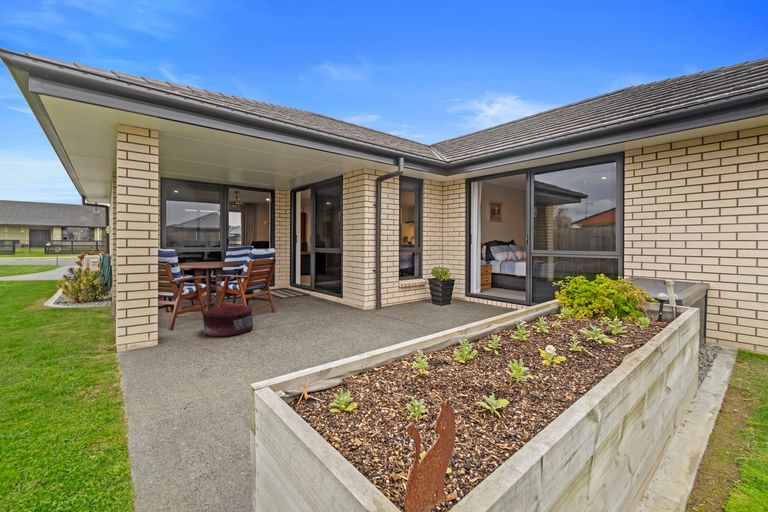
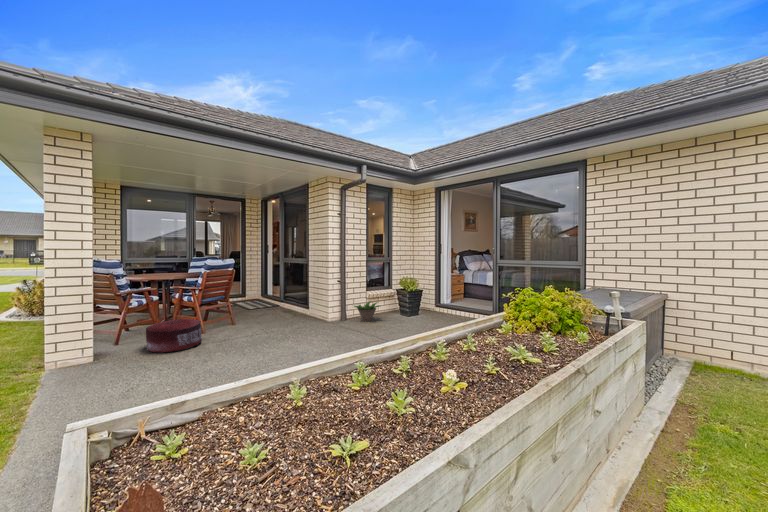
decorative plant: none [386,290,415,309] -> present [354,301,379,321]

